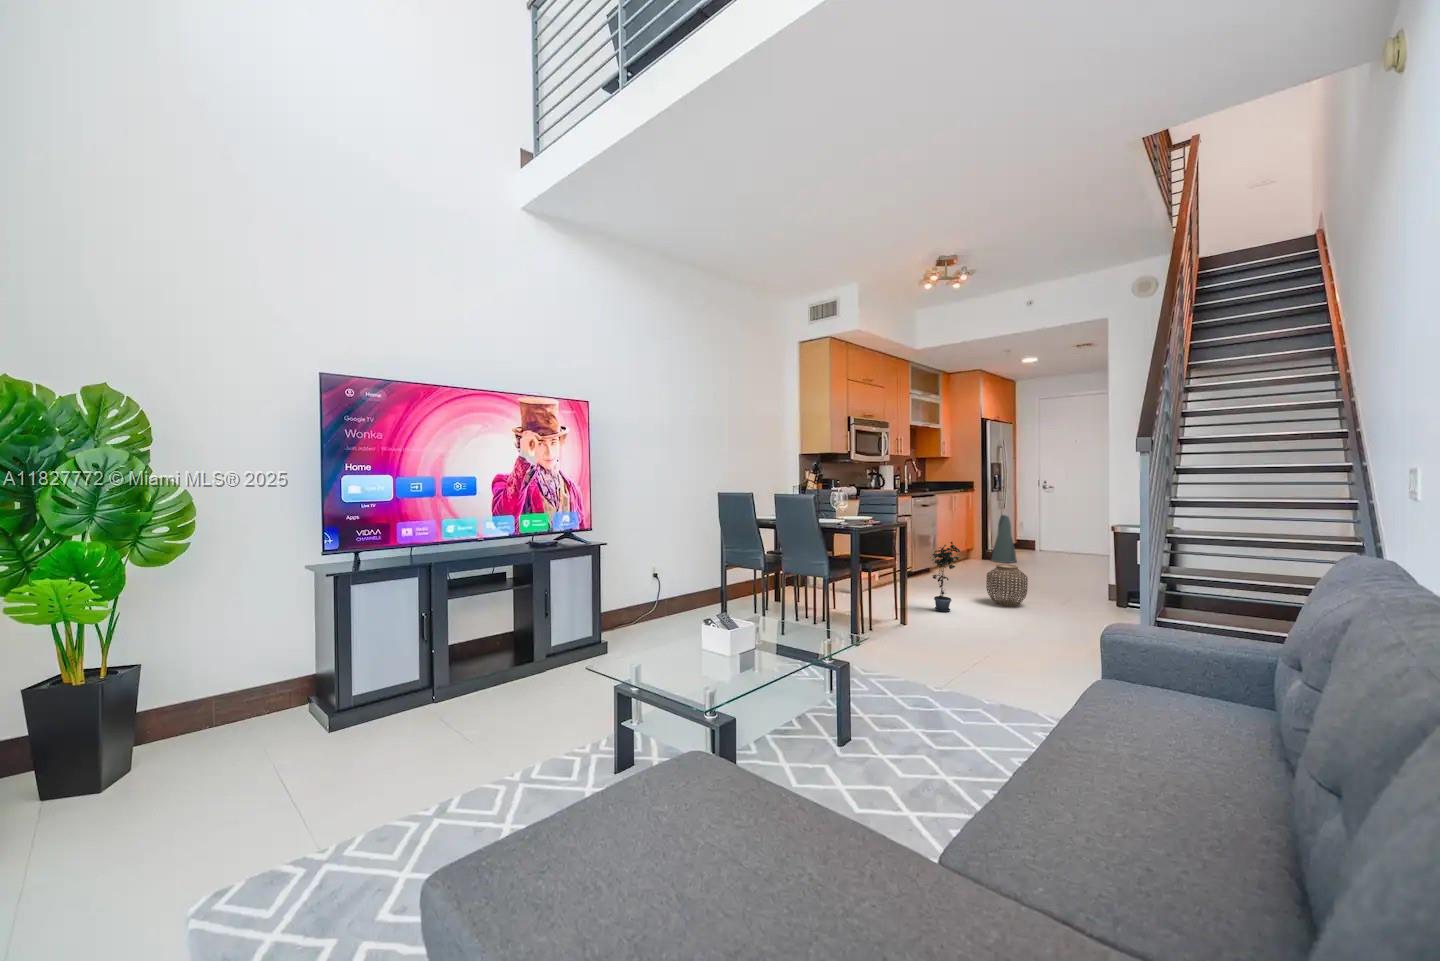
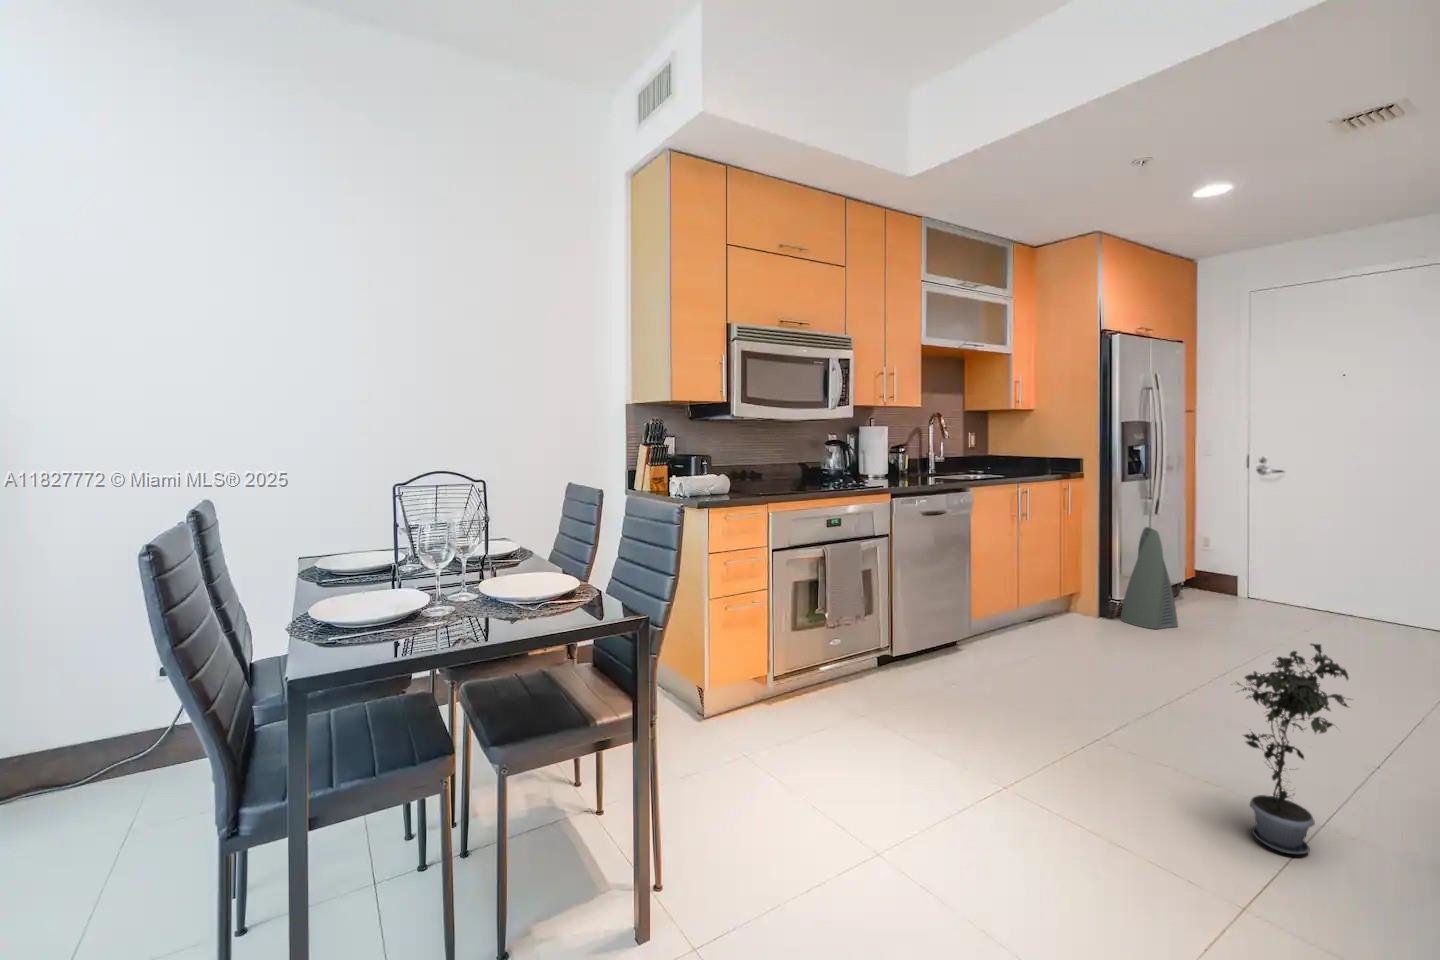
potted plant: present [932,542,960,612] -> present [1237,643,1349,854]
woven basket: present [986,564,1028,606] -> none [999,691,1118,823]

